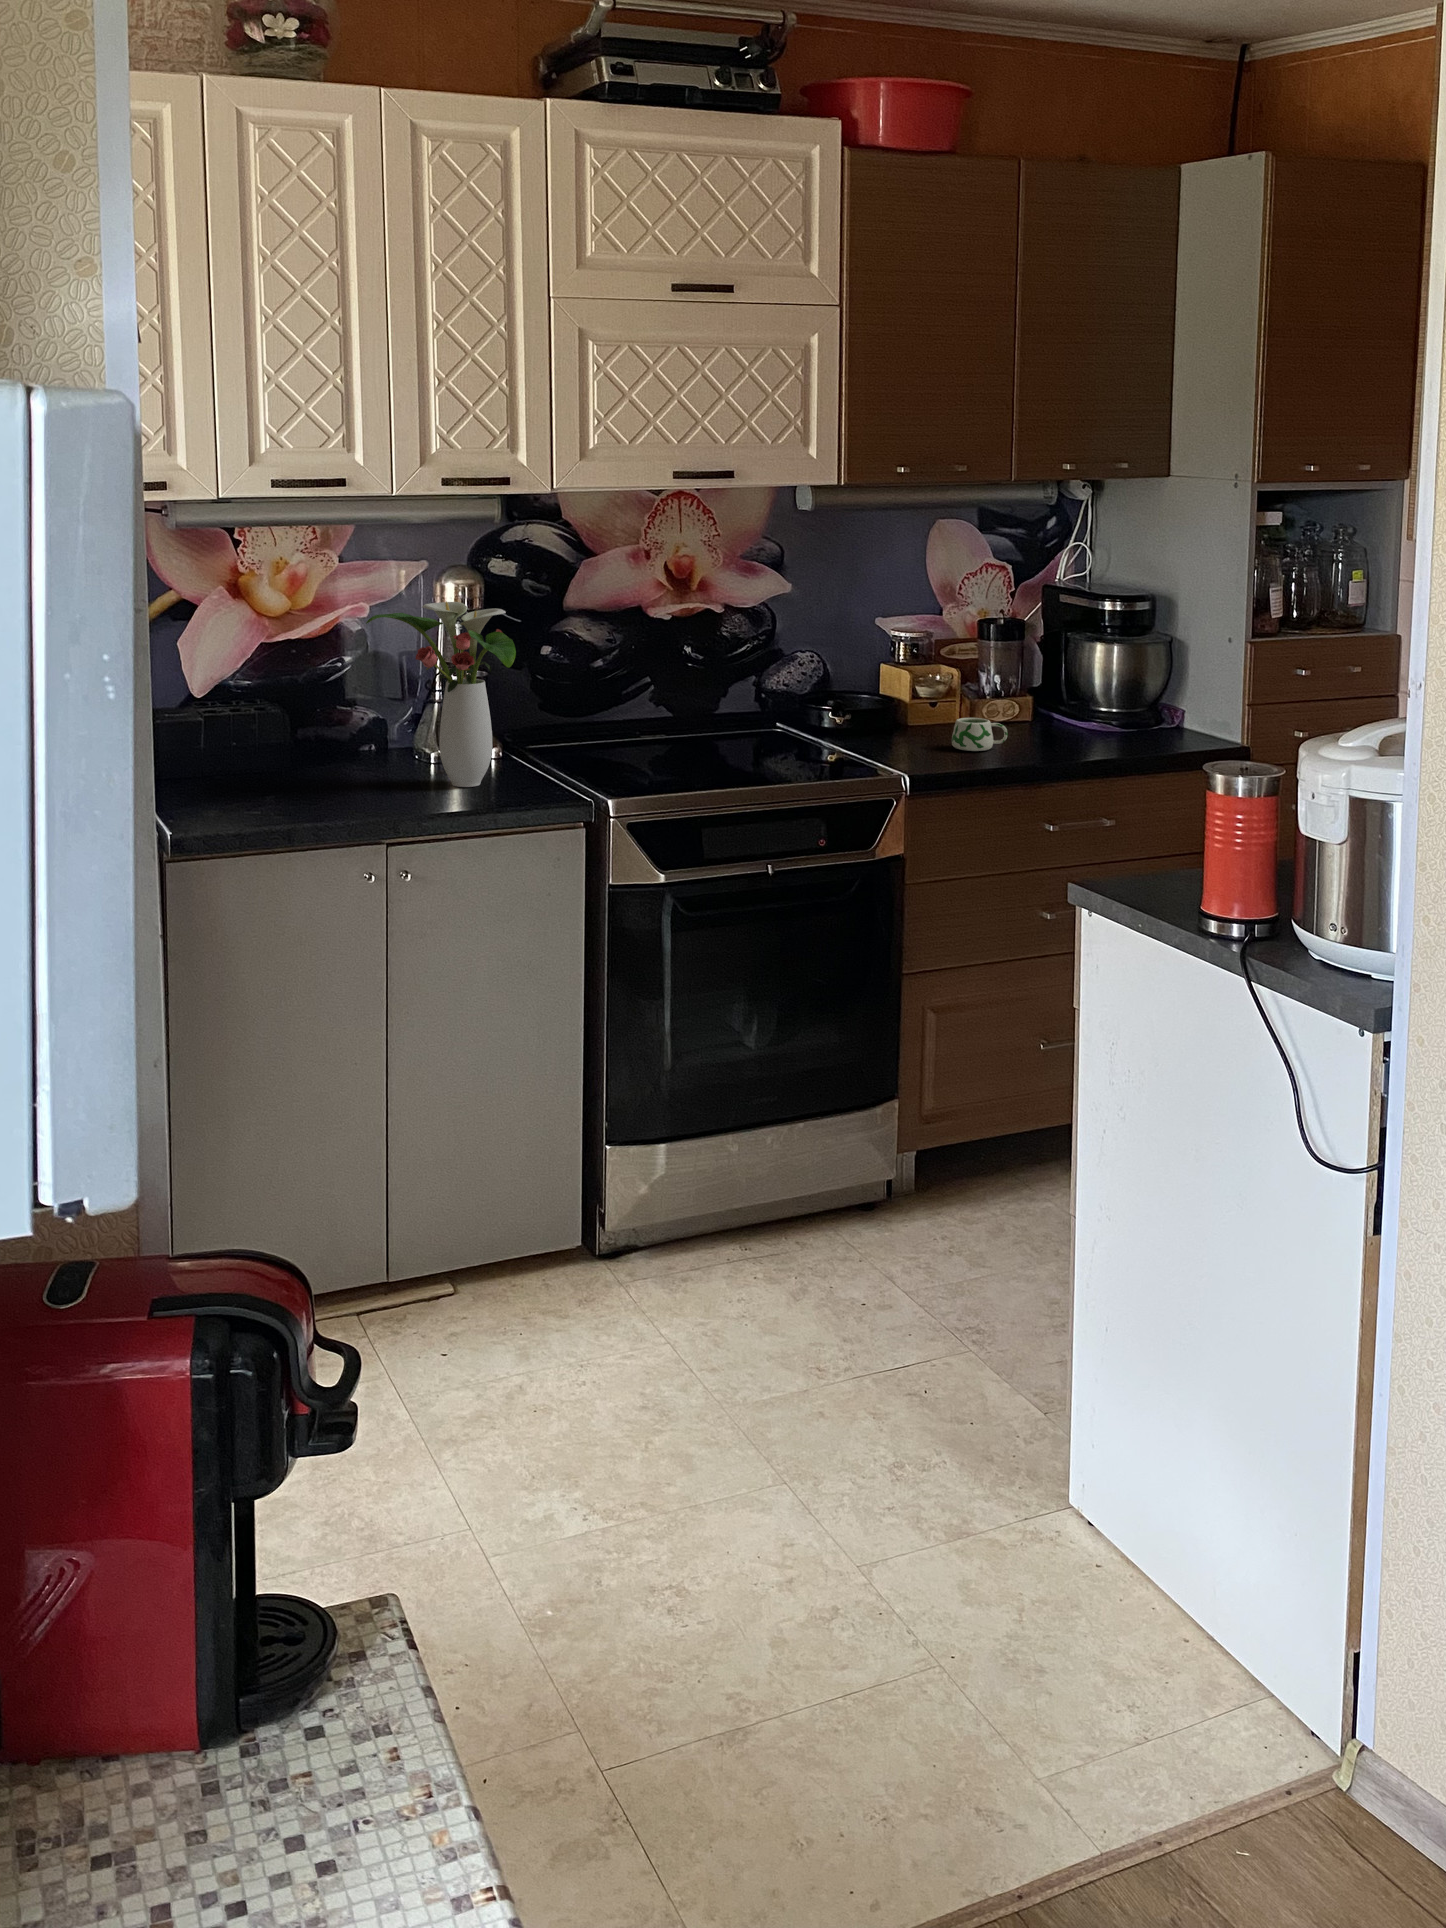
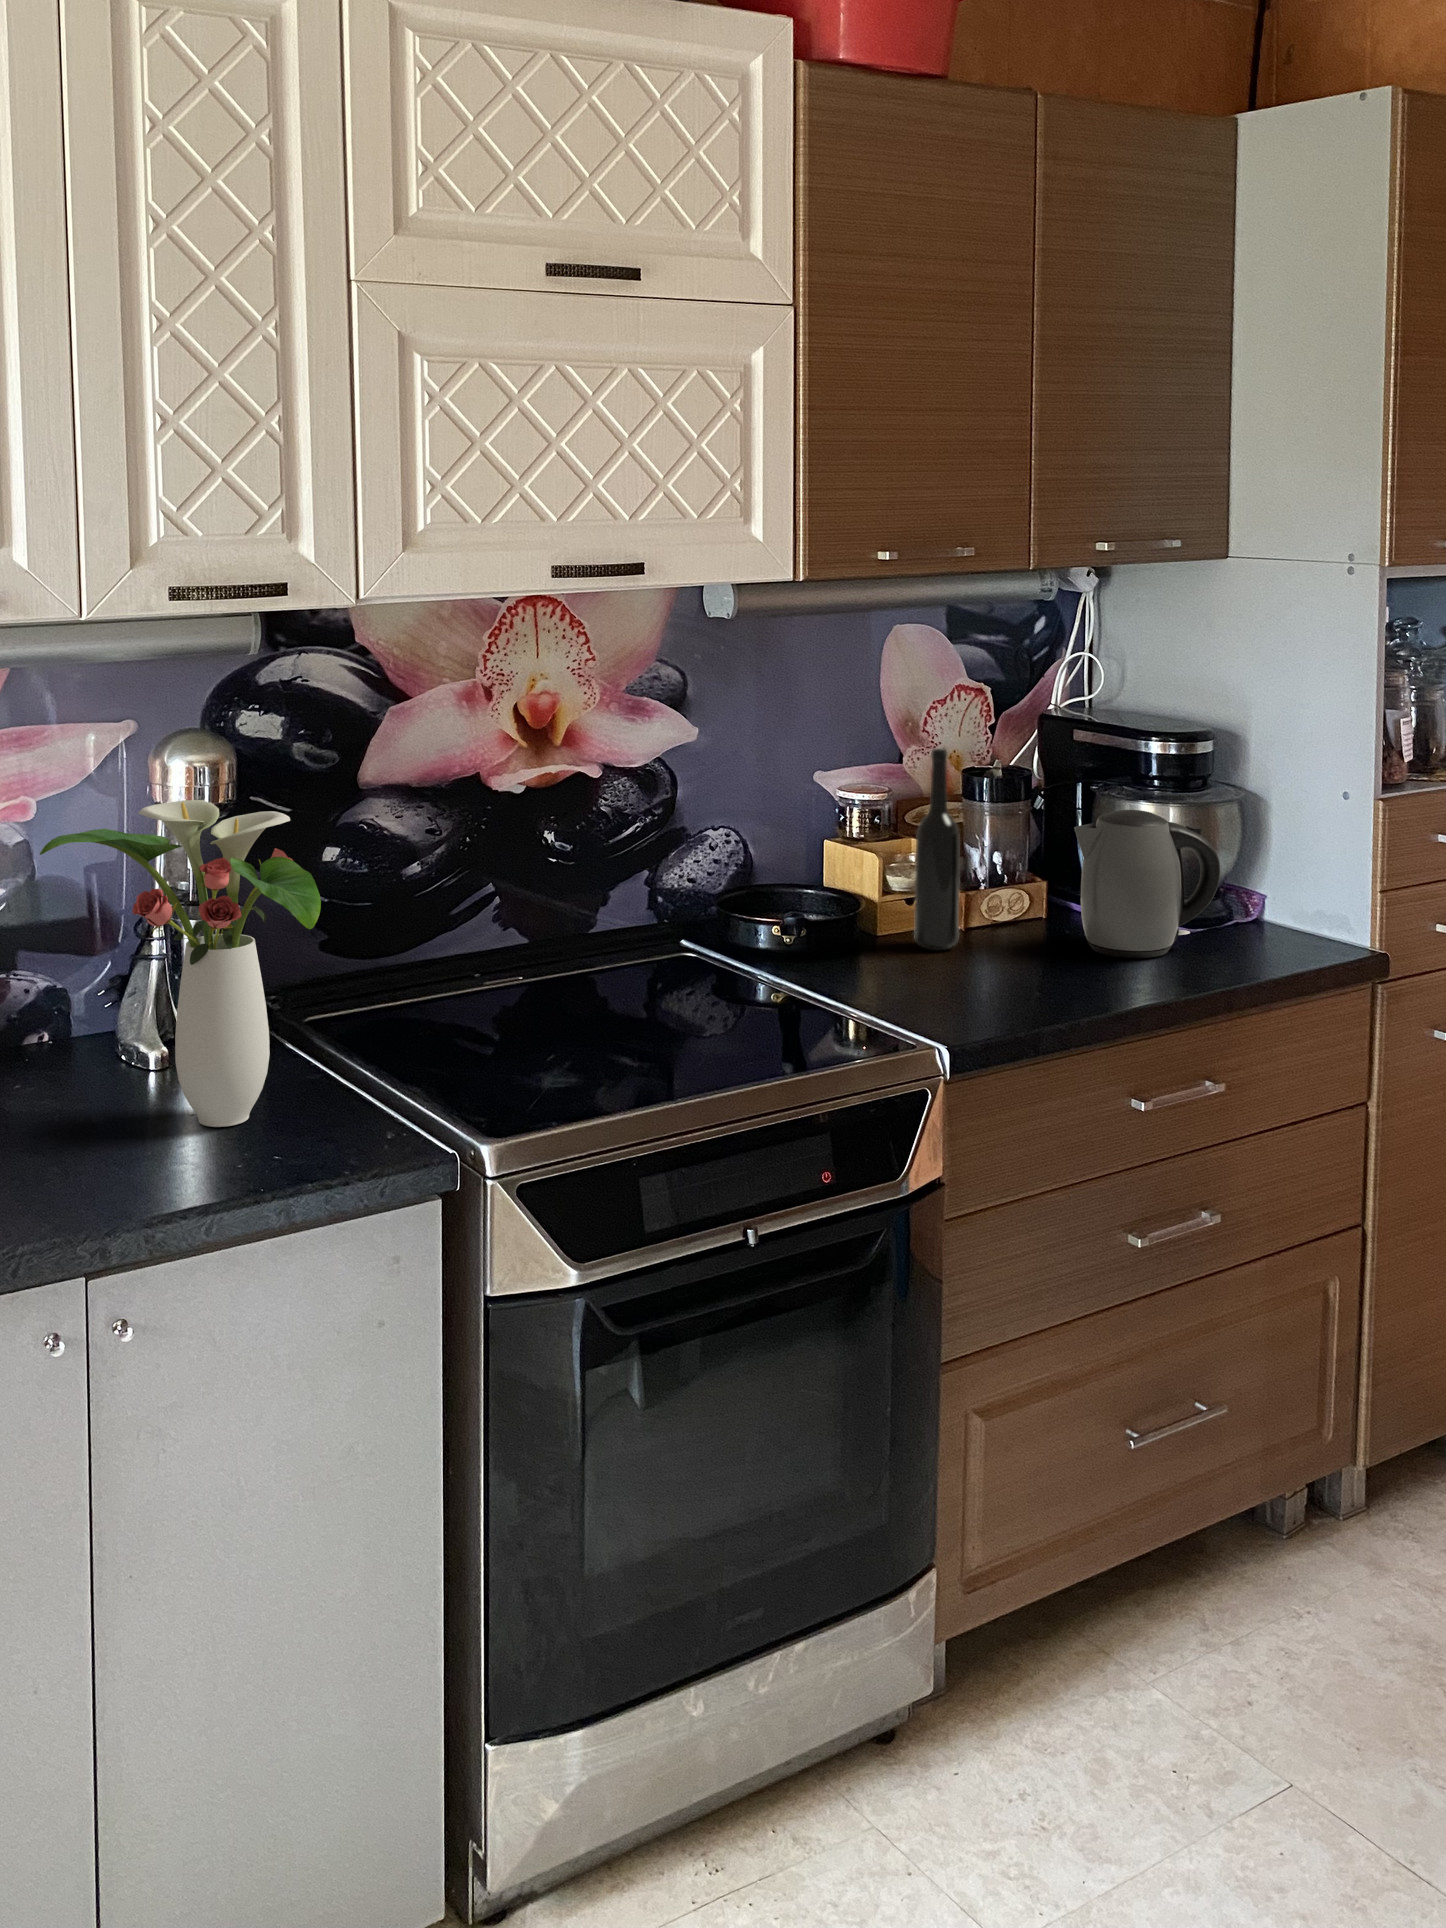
bottle: none [930,600,961,734] -> present [914,748,960,950]
kettle: none [1037,645,1136,743] -> present [1074,810,1220,958]
mug: present [952,718,1008,751] -> none [969,931,1053,985]

